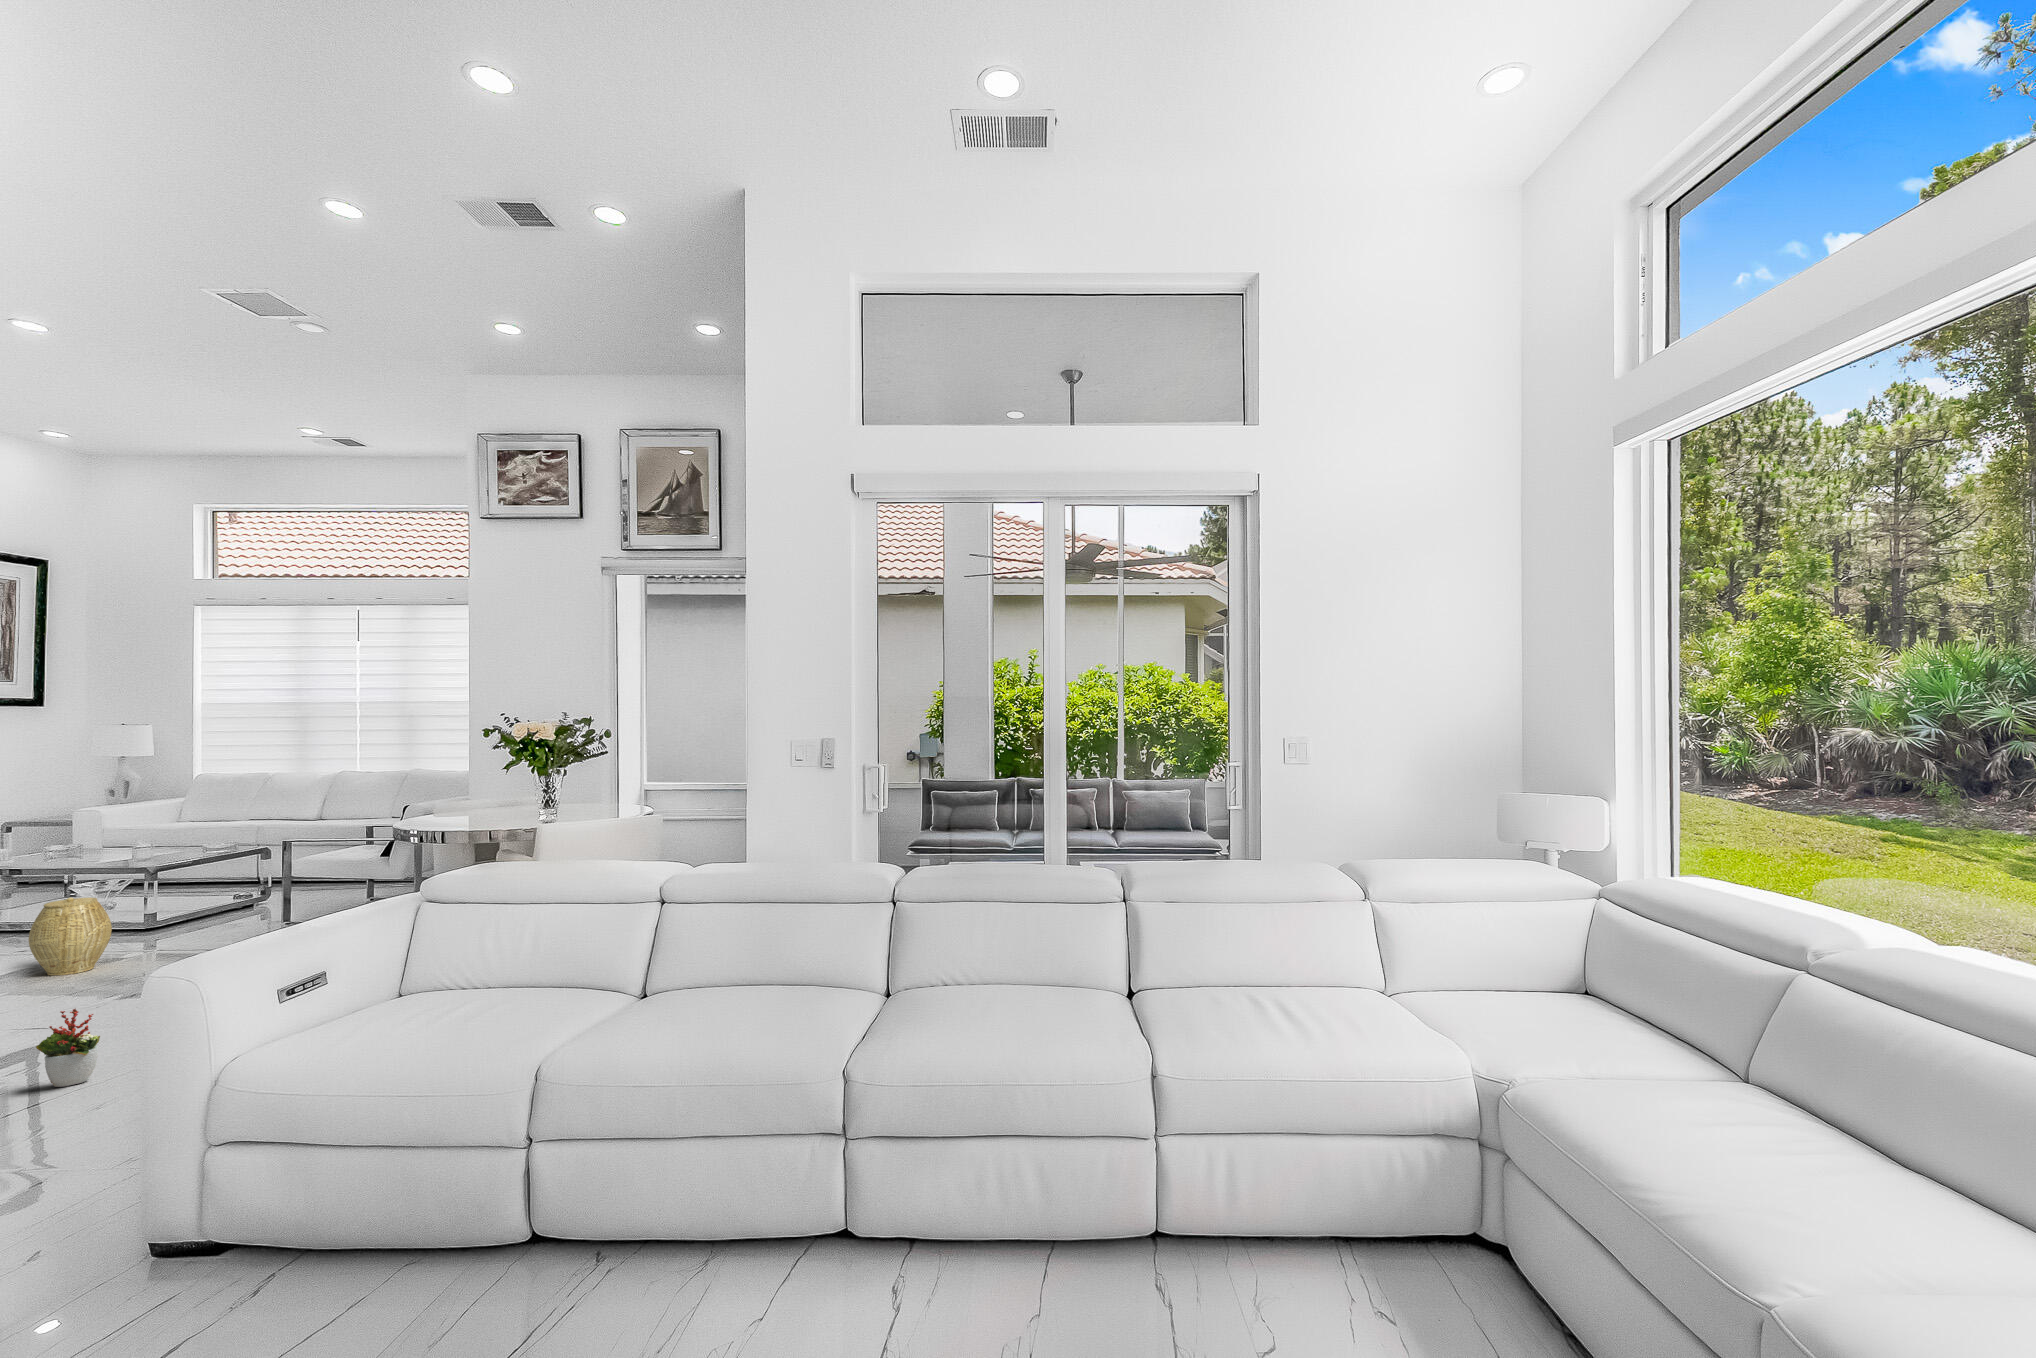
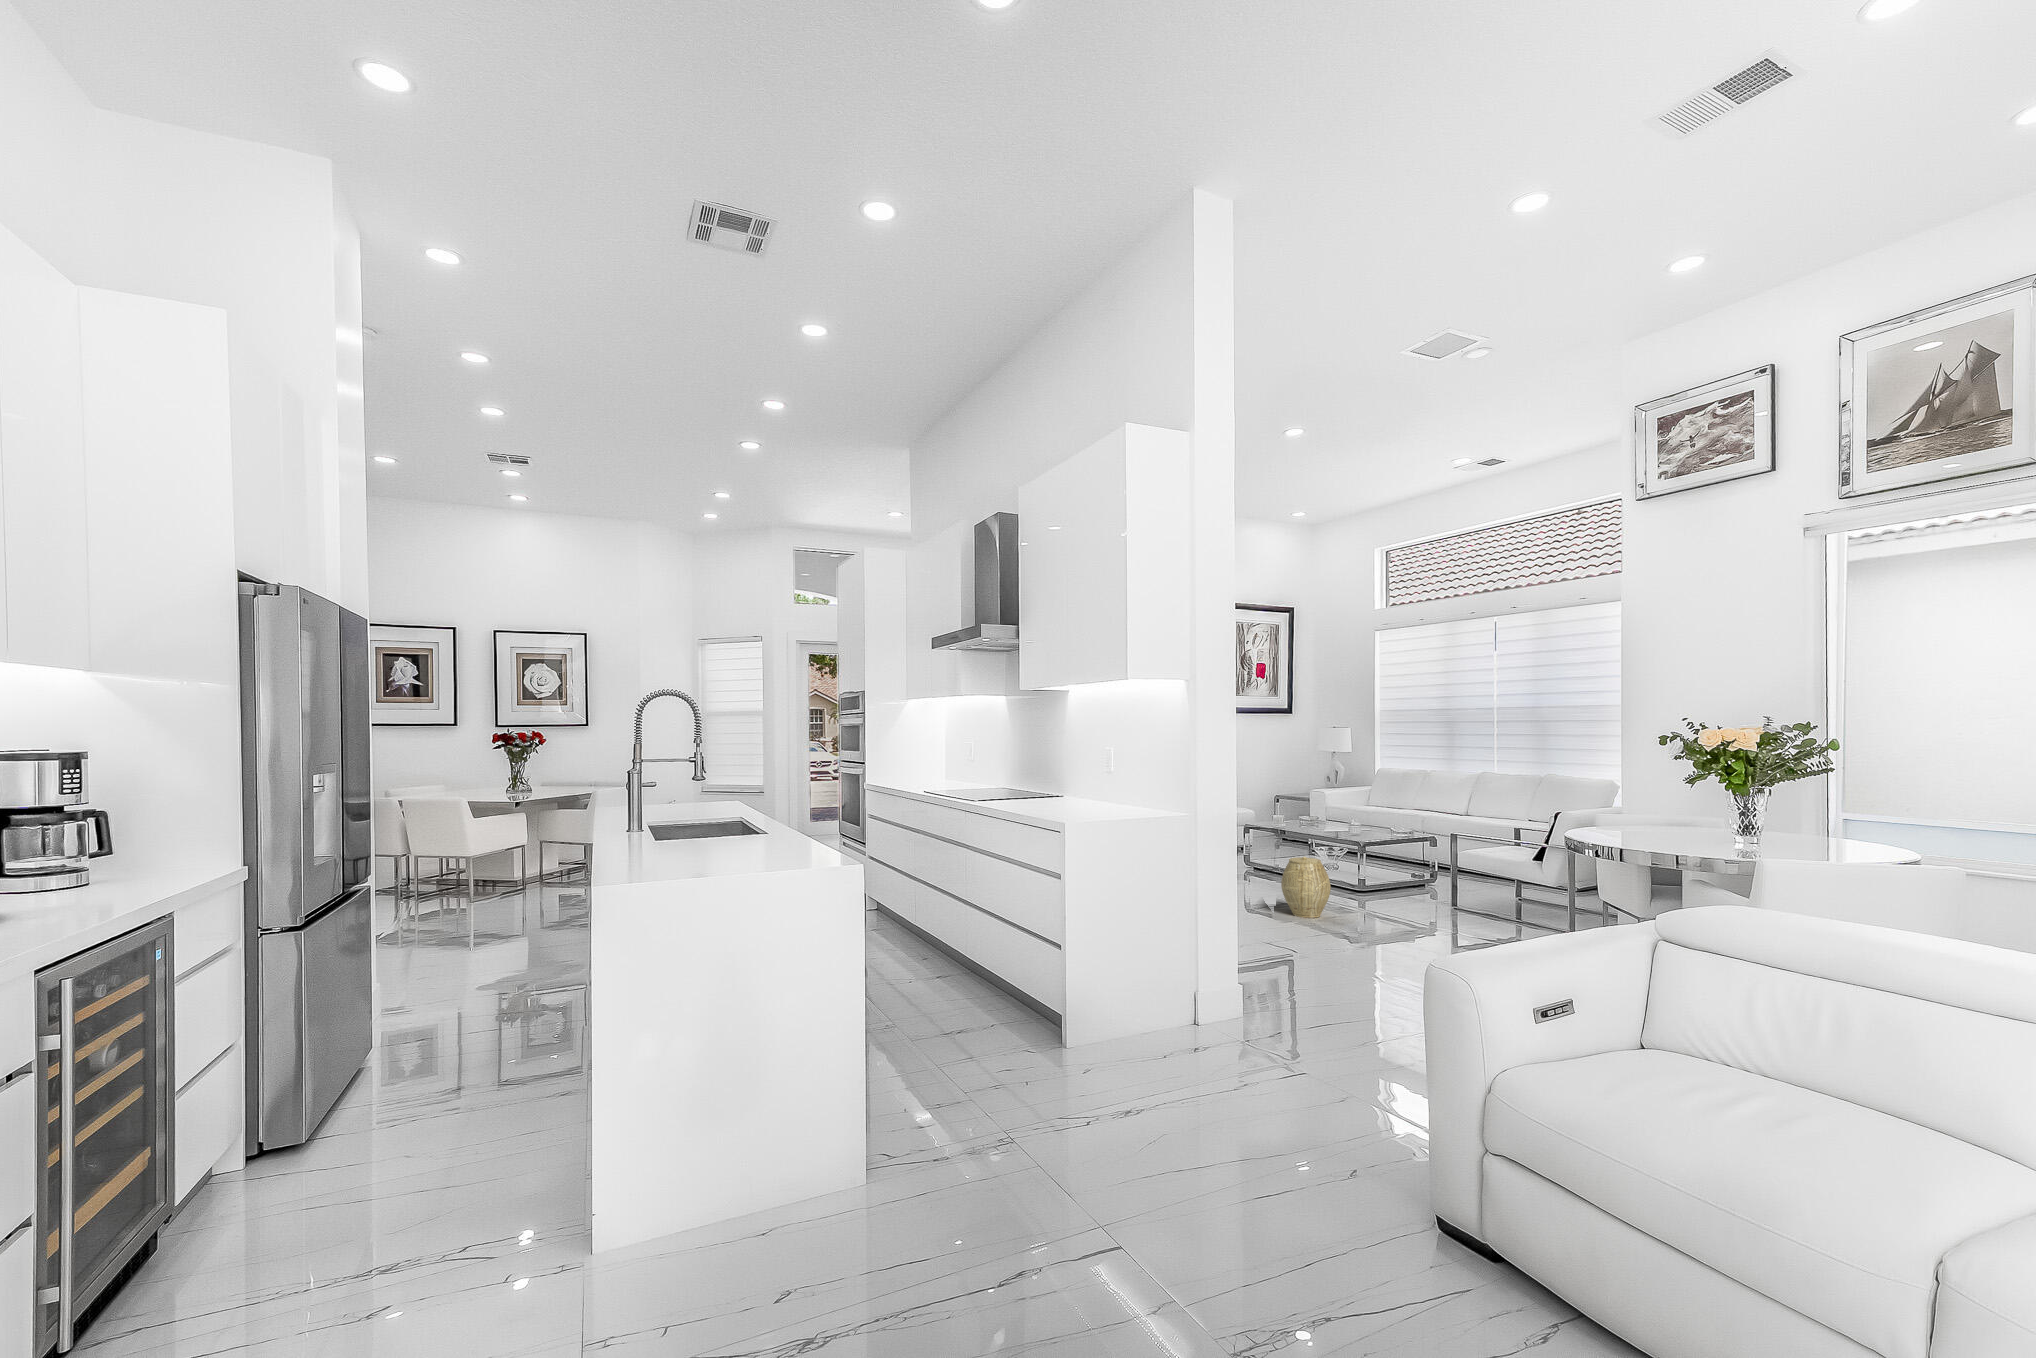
decorative plant: present [36,1009,100,1087] -> none [1281,958,1322,1025]

